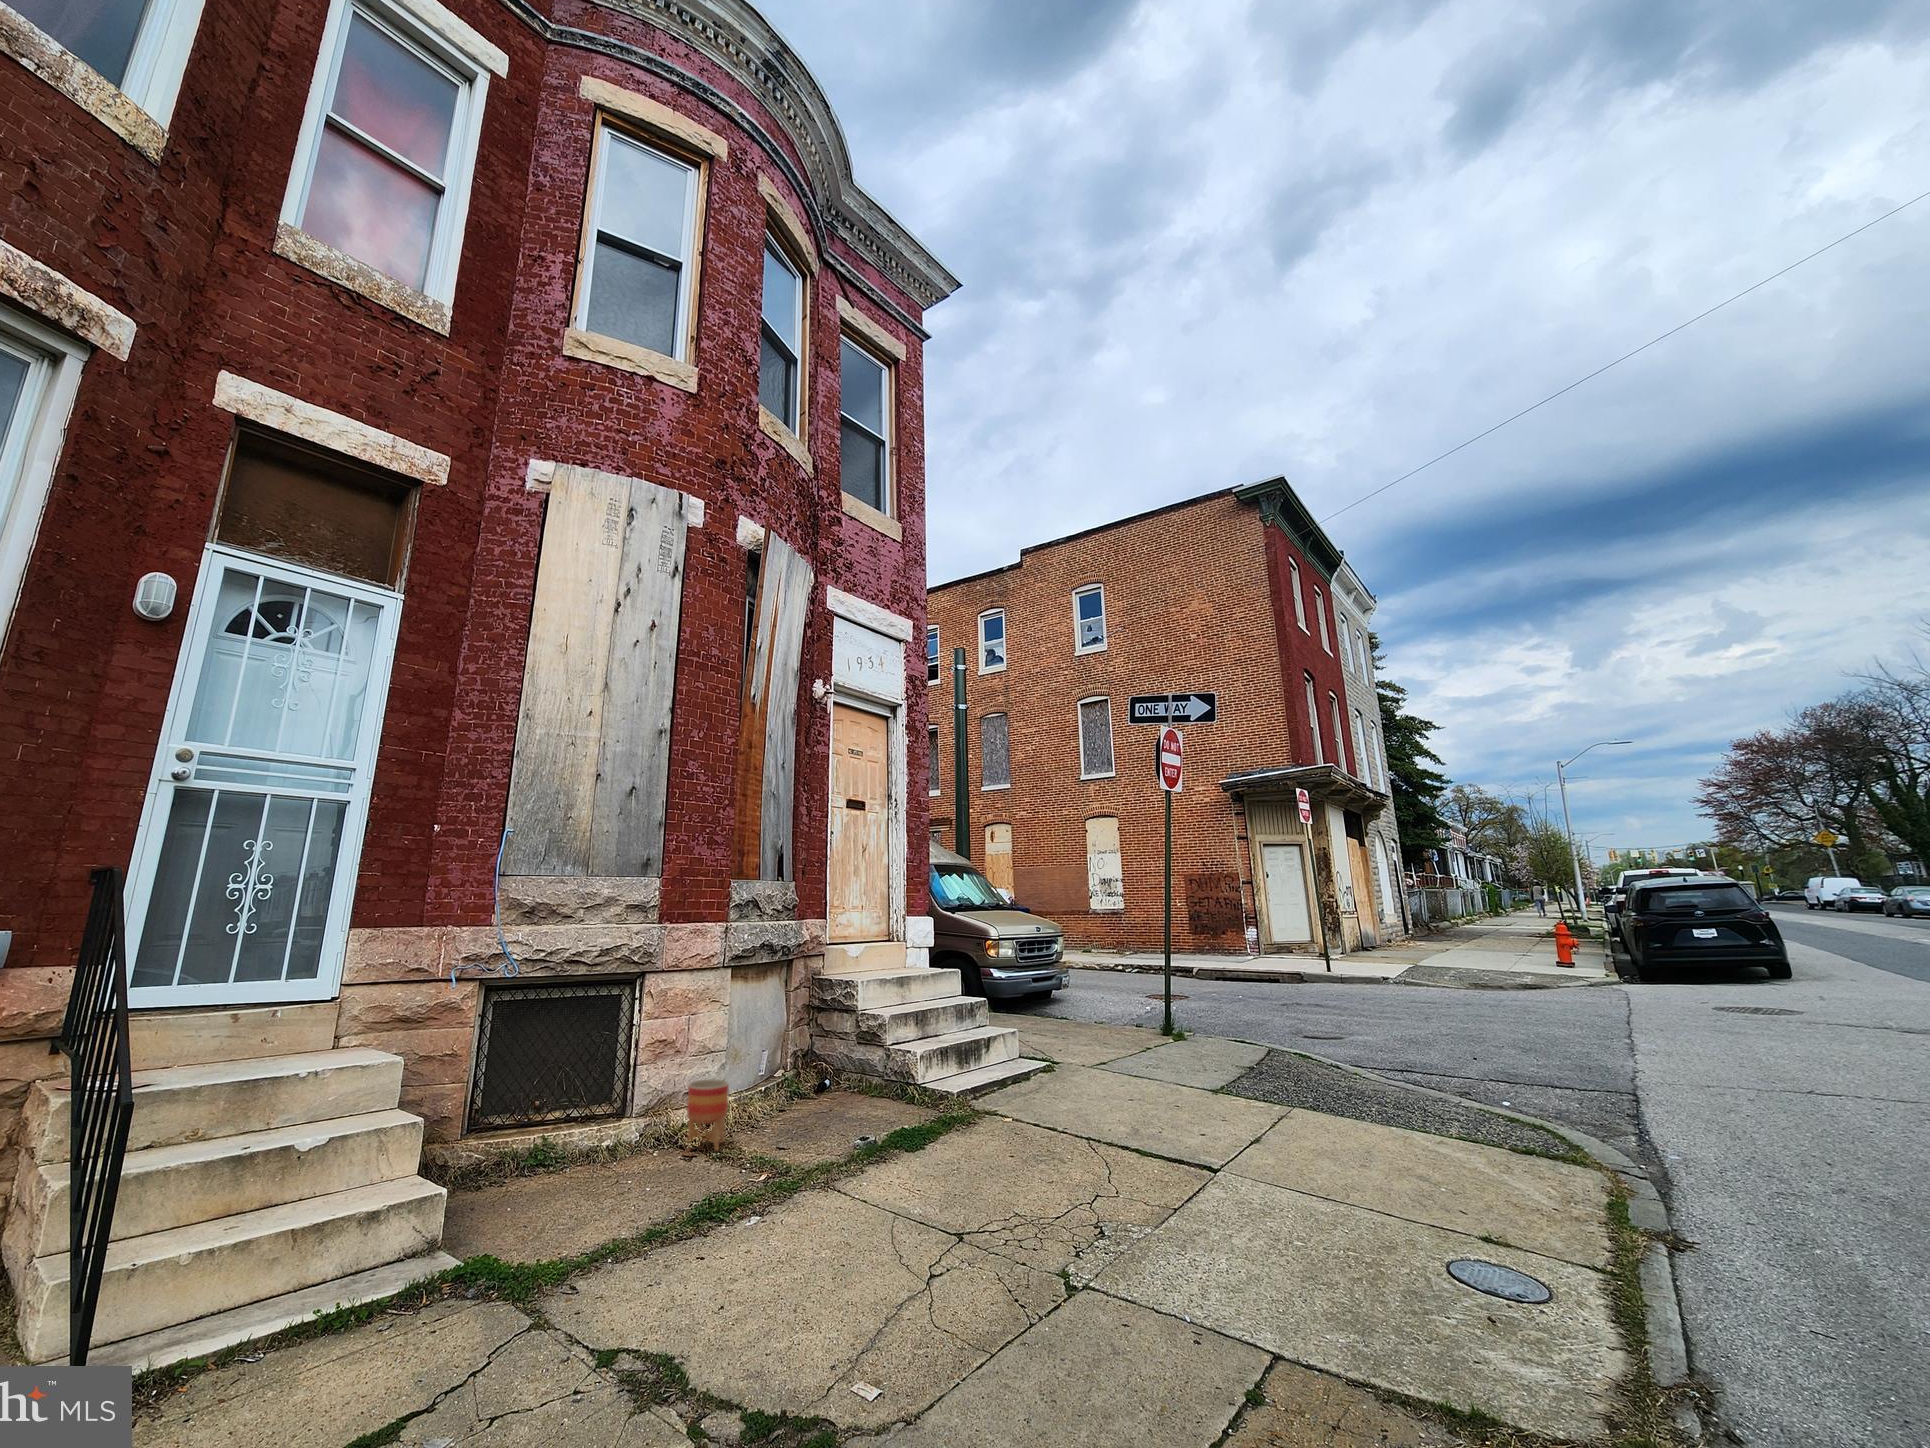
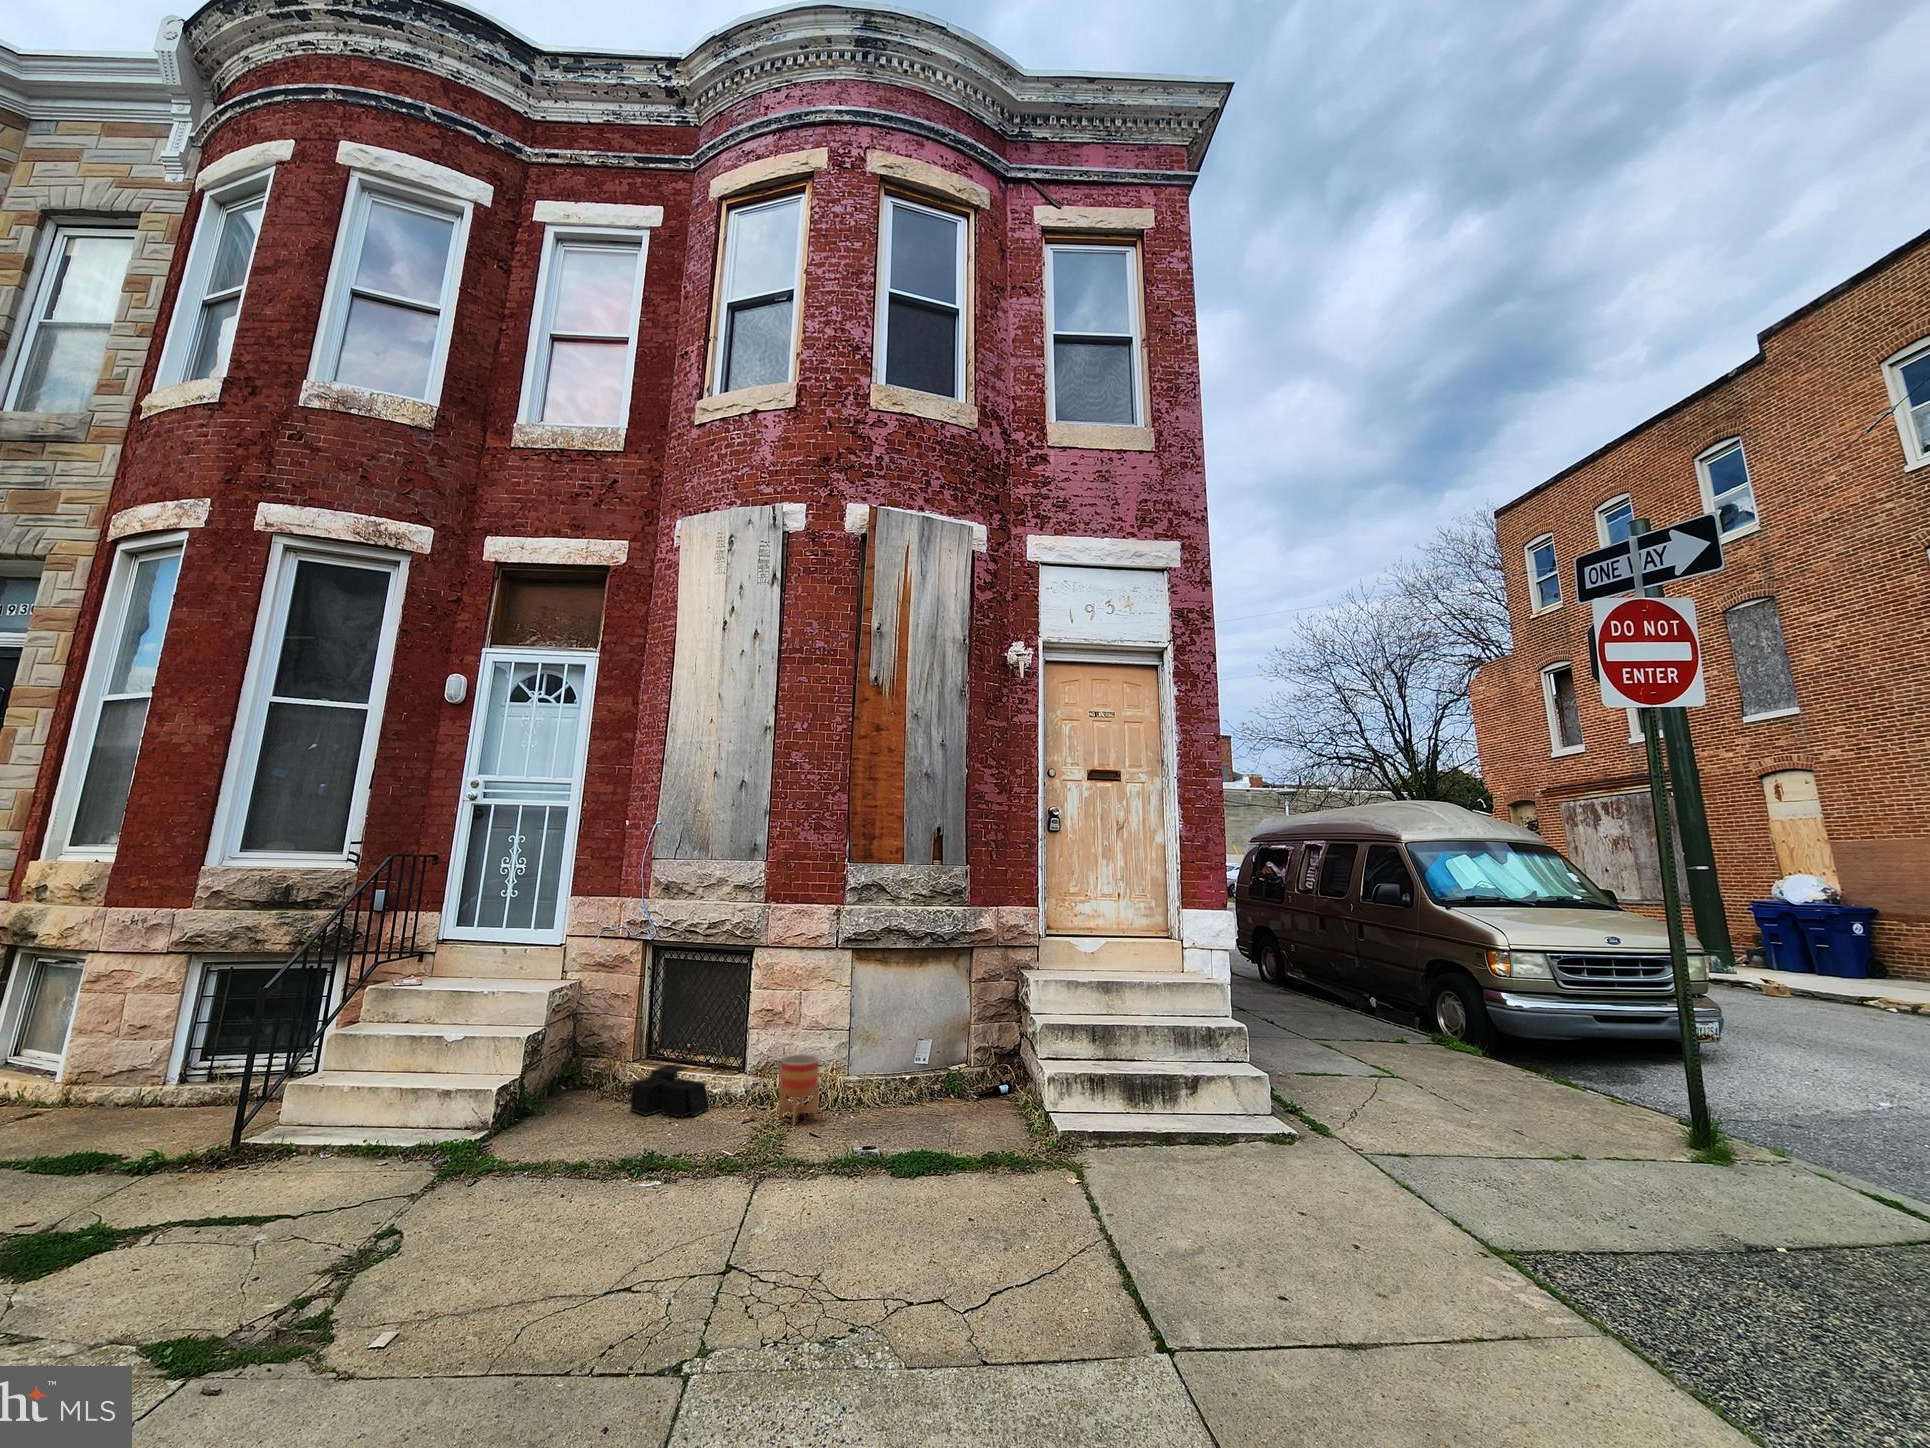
storage bin: none [499,1131,609,1192] -> present [630,1065,709,1117]

